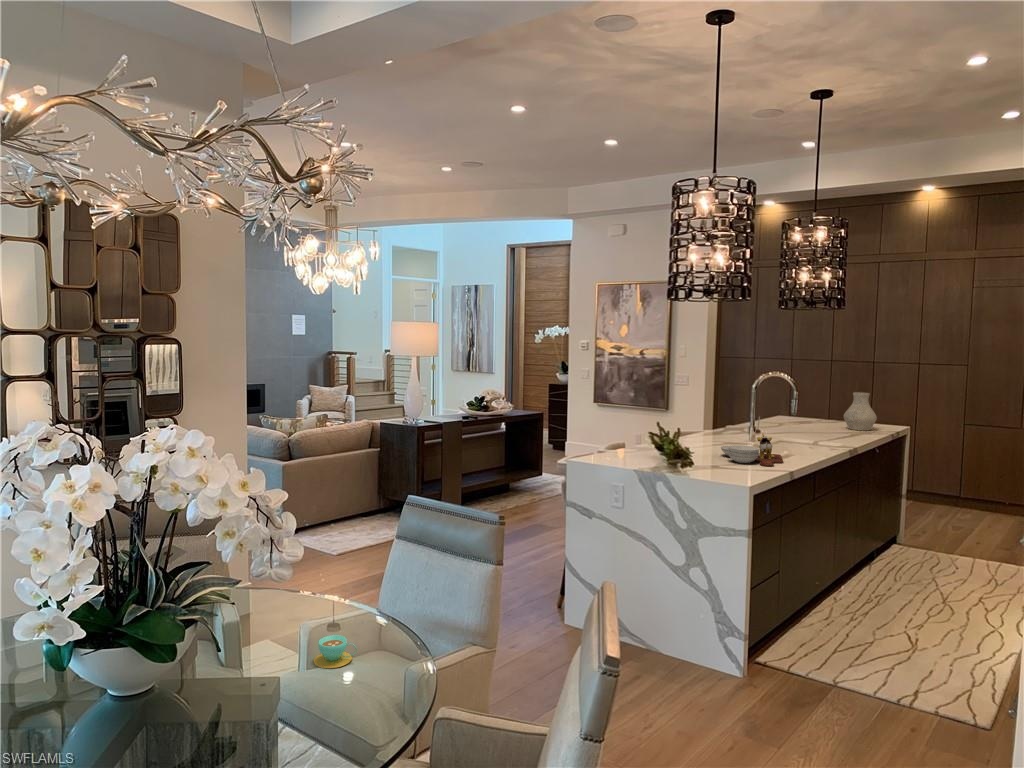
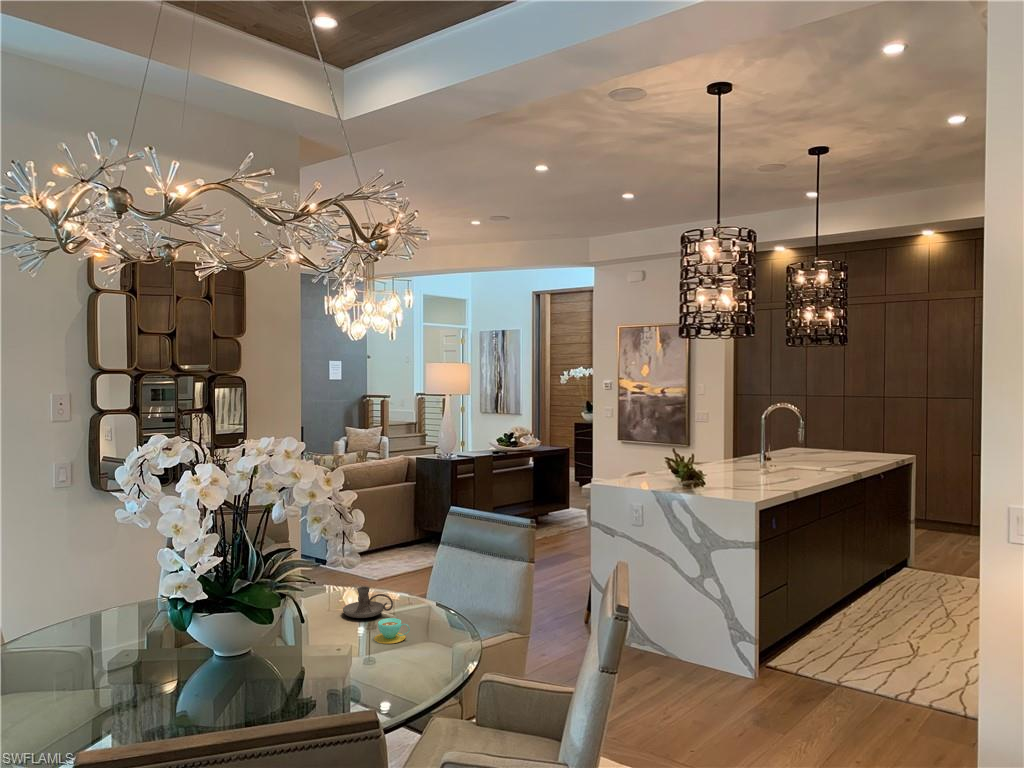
vase: present [844,392,877,431] -> none [854,422,885,458]
cutting board: present [721,433,783,466] -> none [731,458,788,487]
candle holder: none [280,592,340,631] -> present [343,586,393,618]

